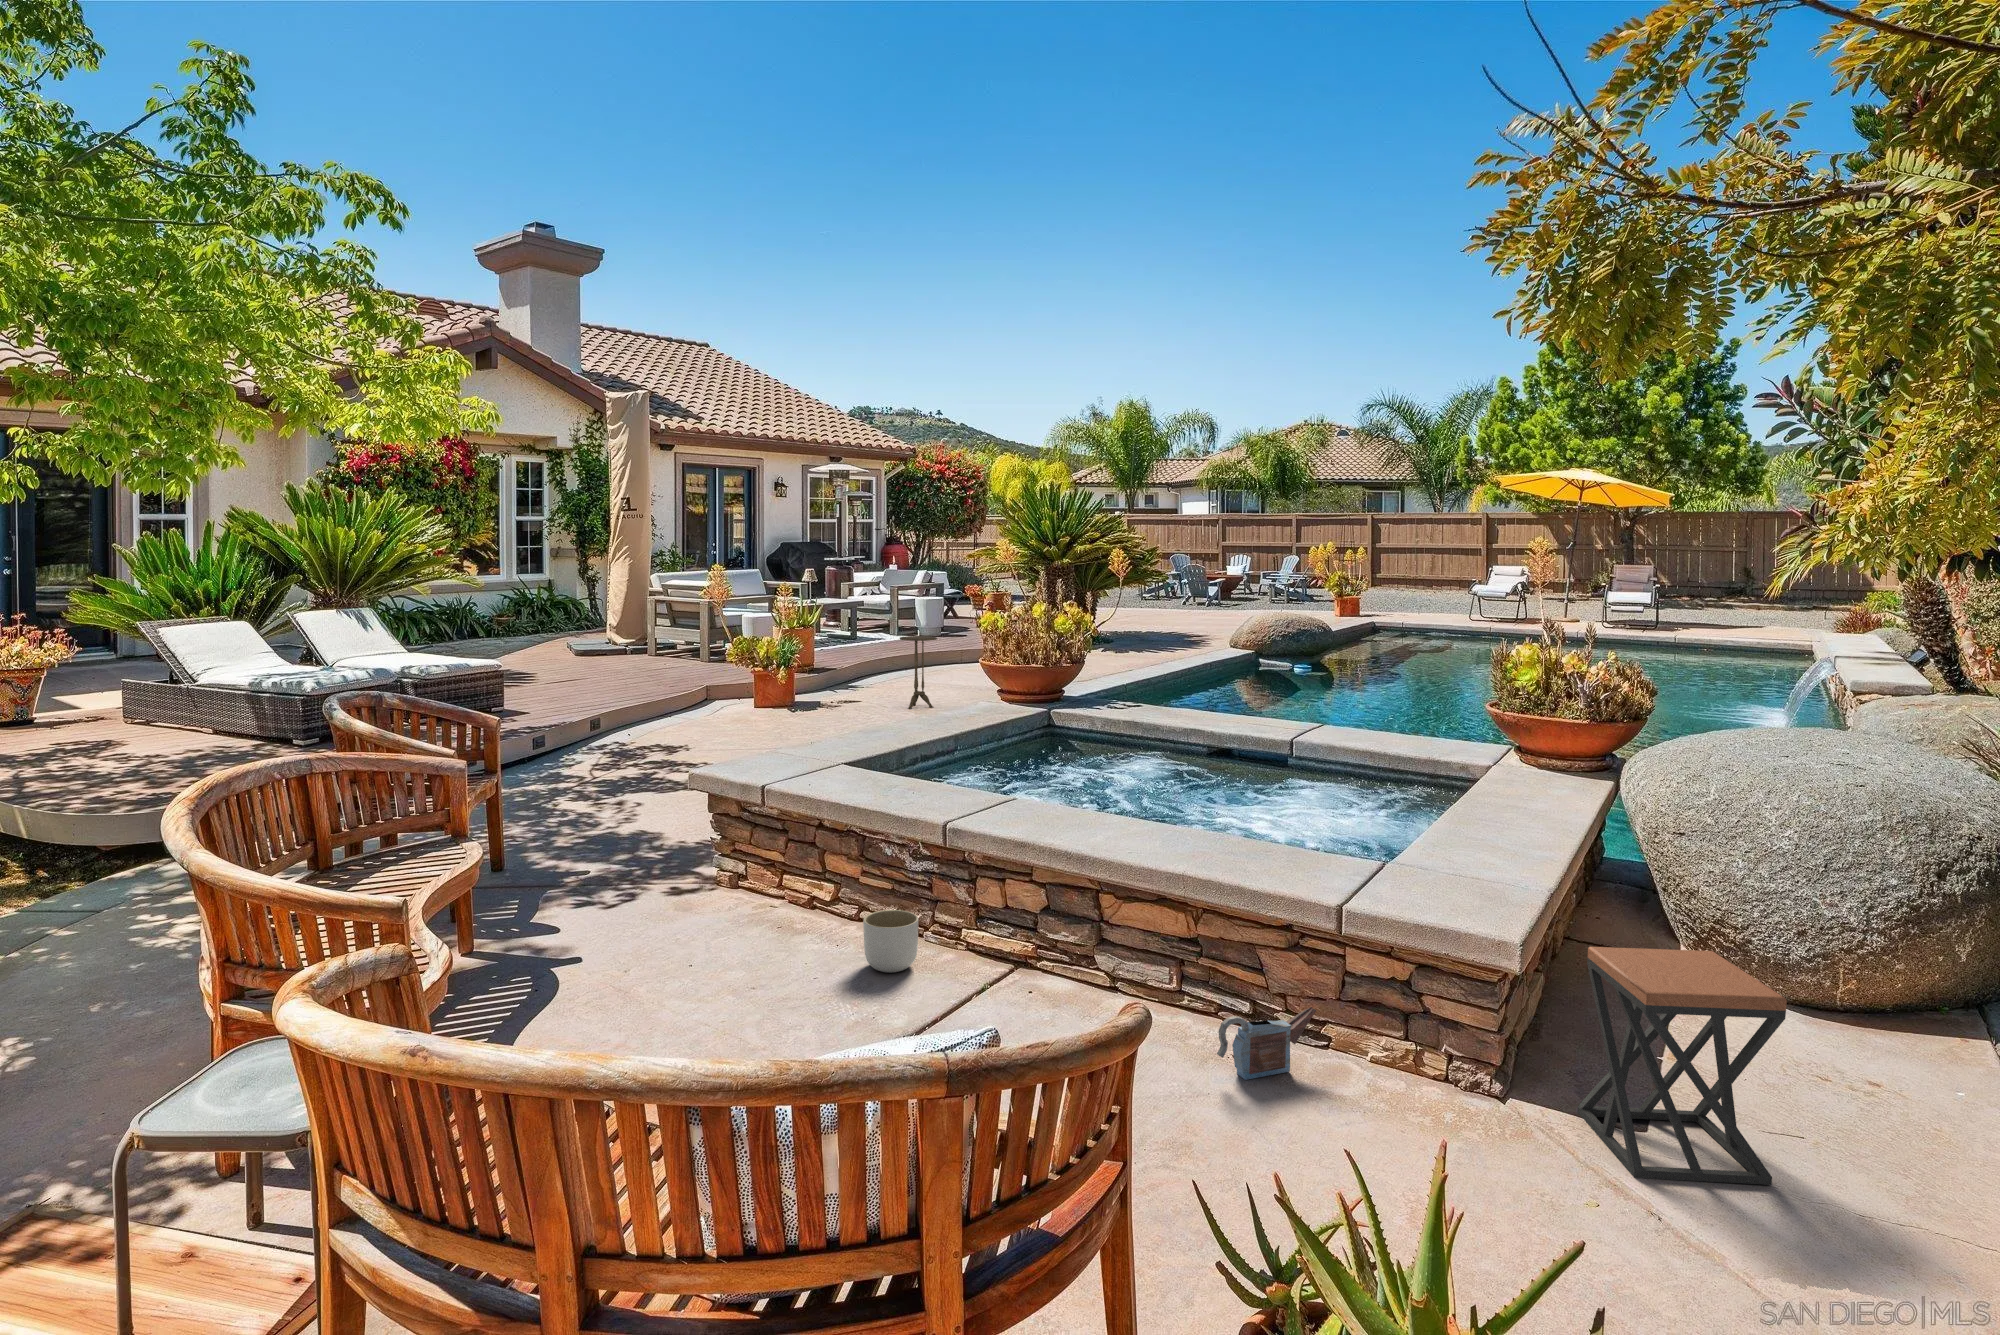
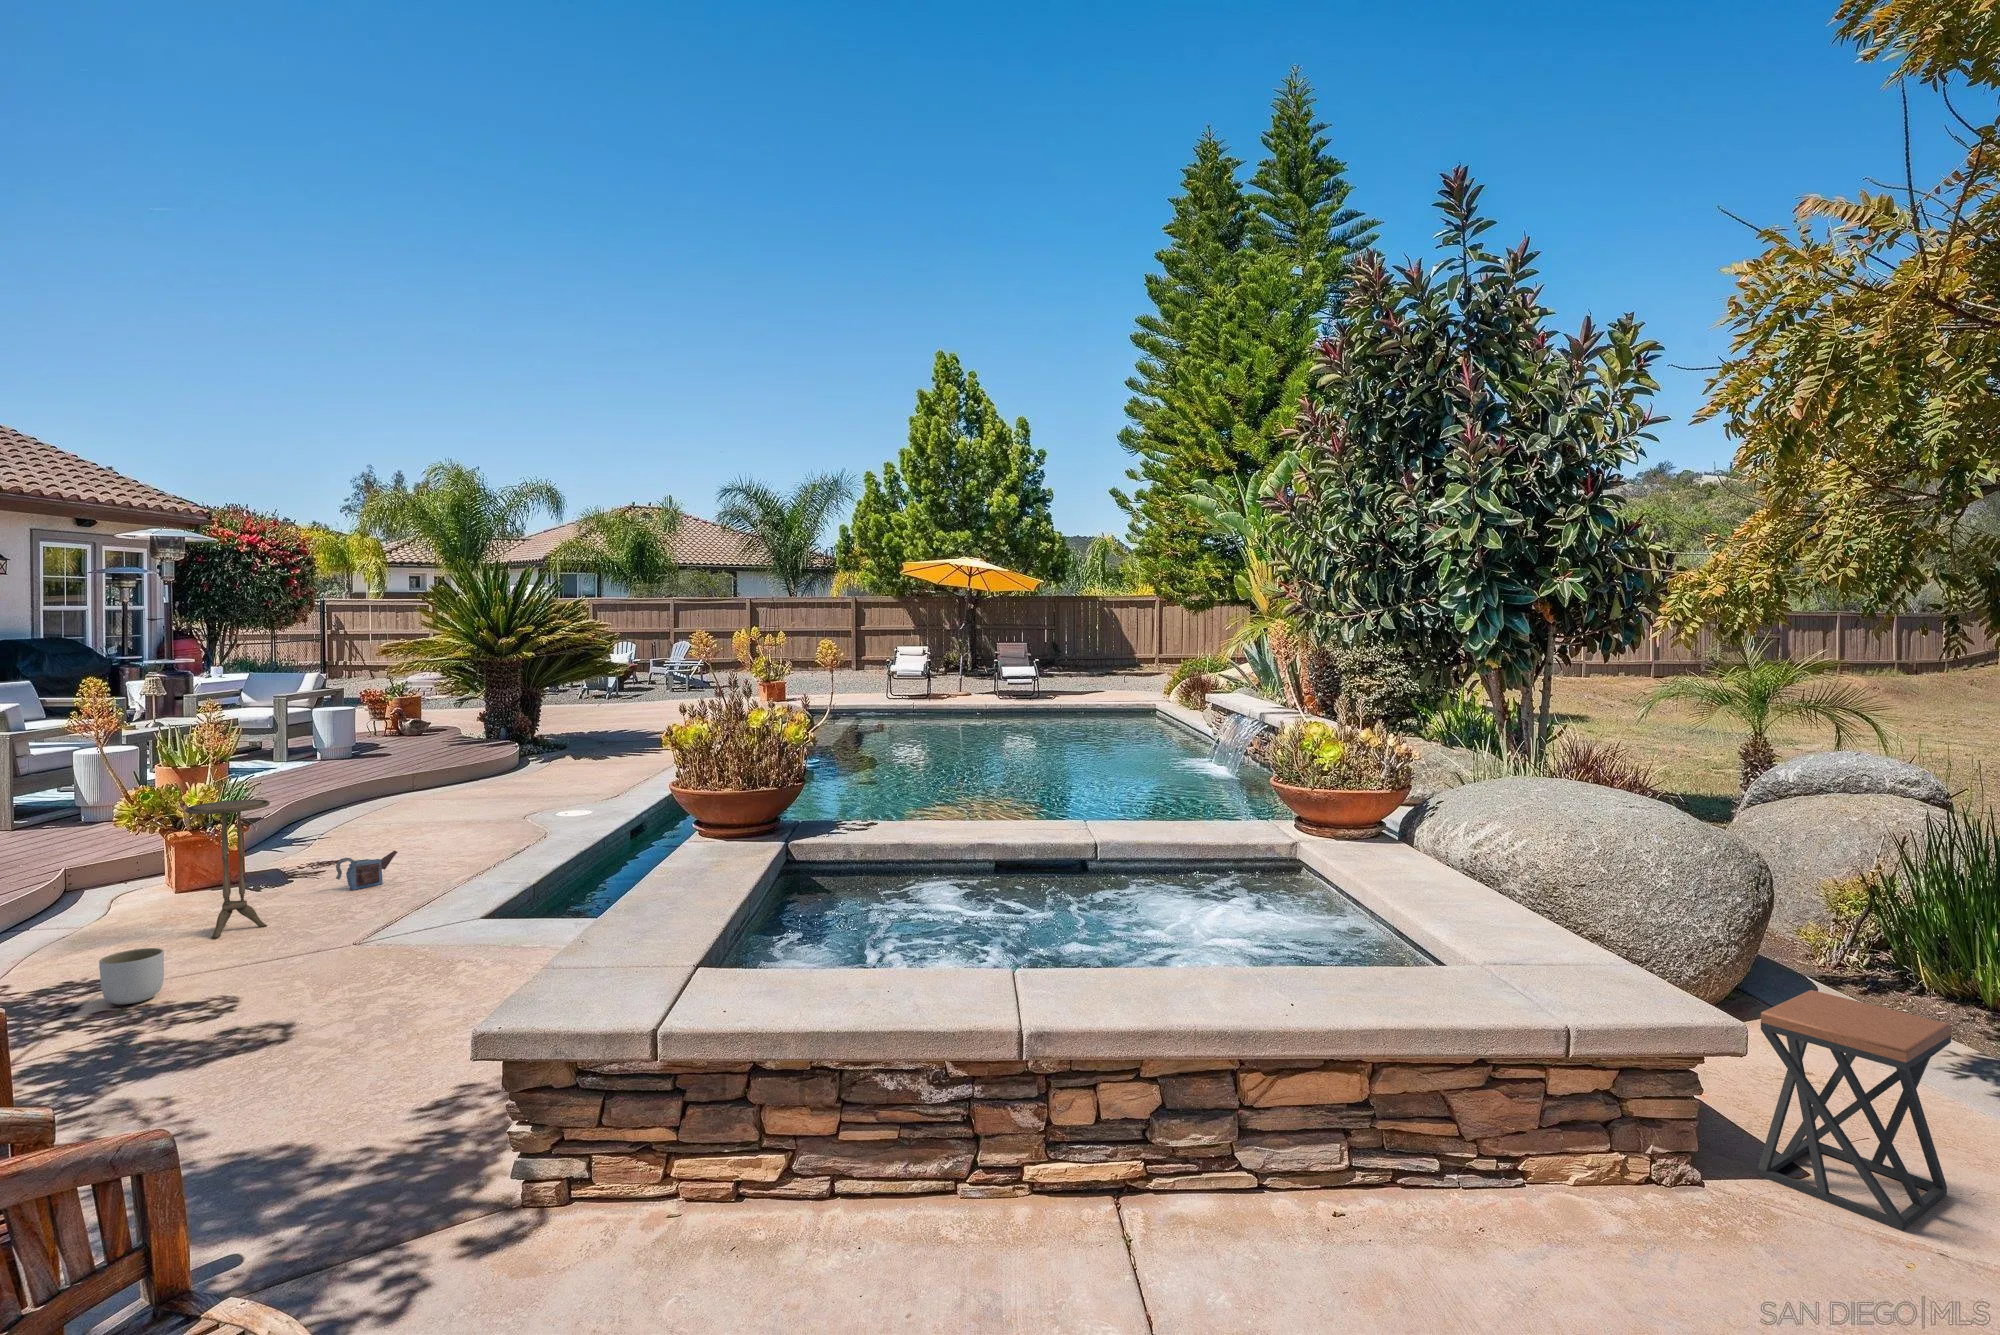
side table: present [900,636,937,709] -> present [186,800,270,939]
planter: present [863,910,918,973] -> present [99,948,164,1005]
watering can: present [1217,1007,1316,1080] -> present [336,851,398,890]

